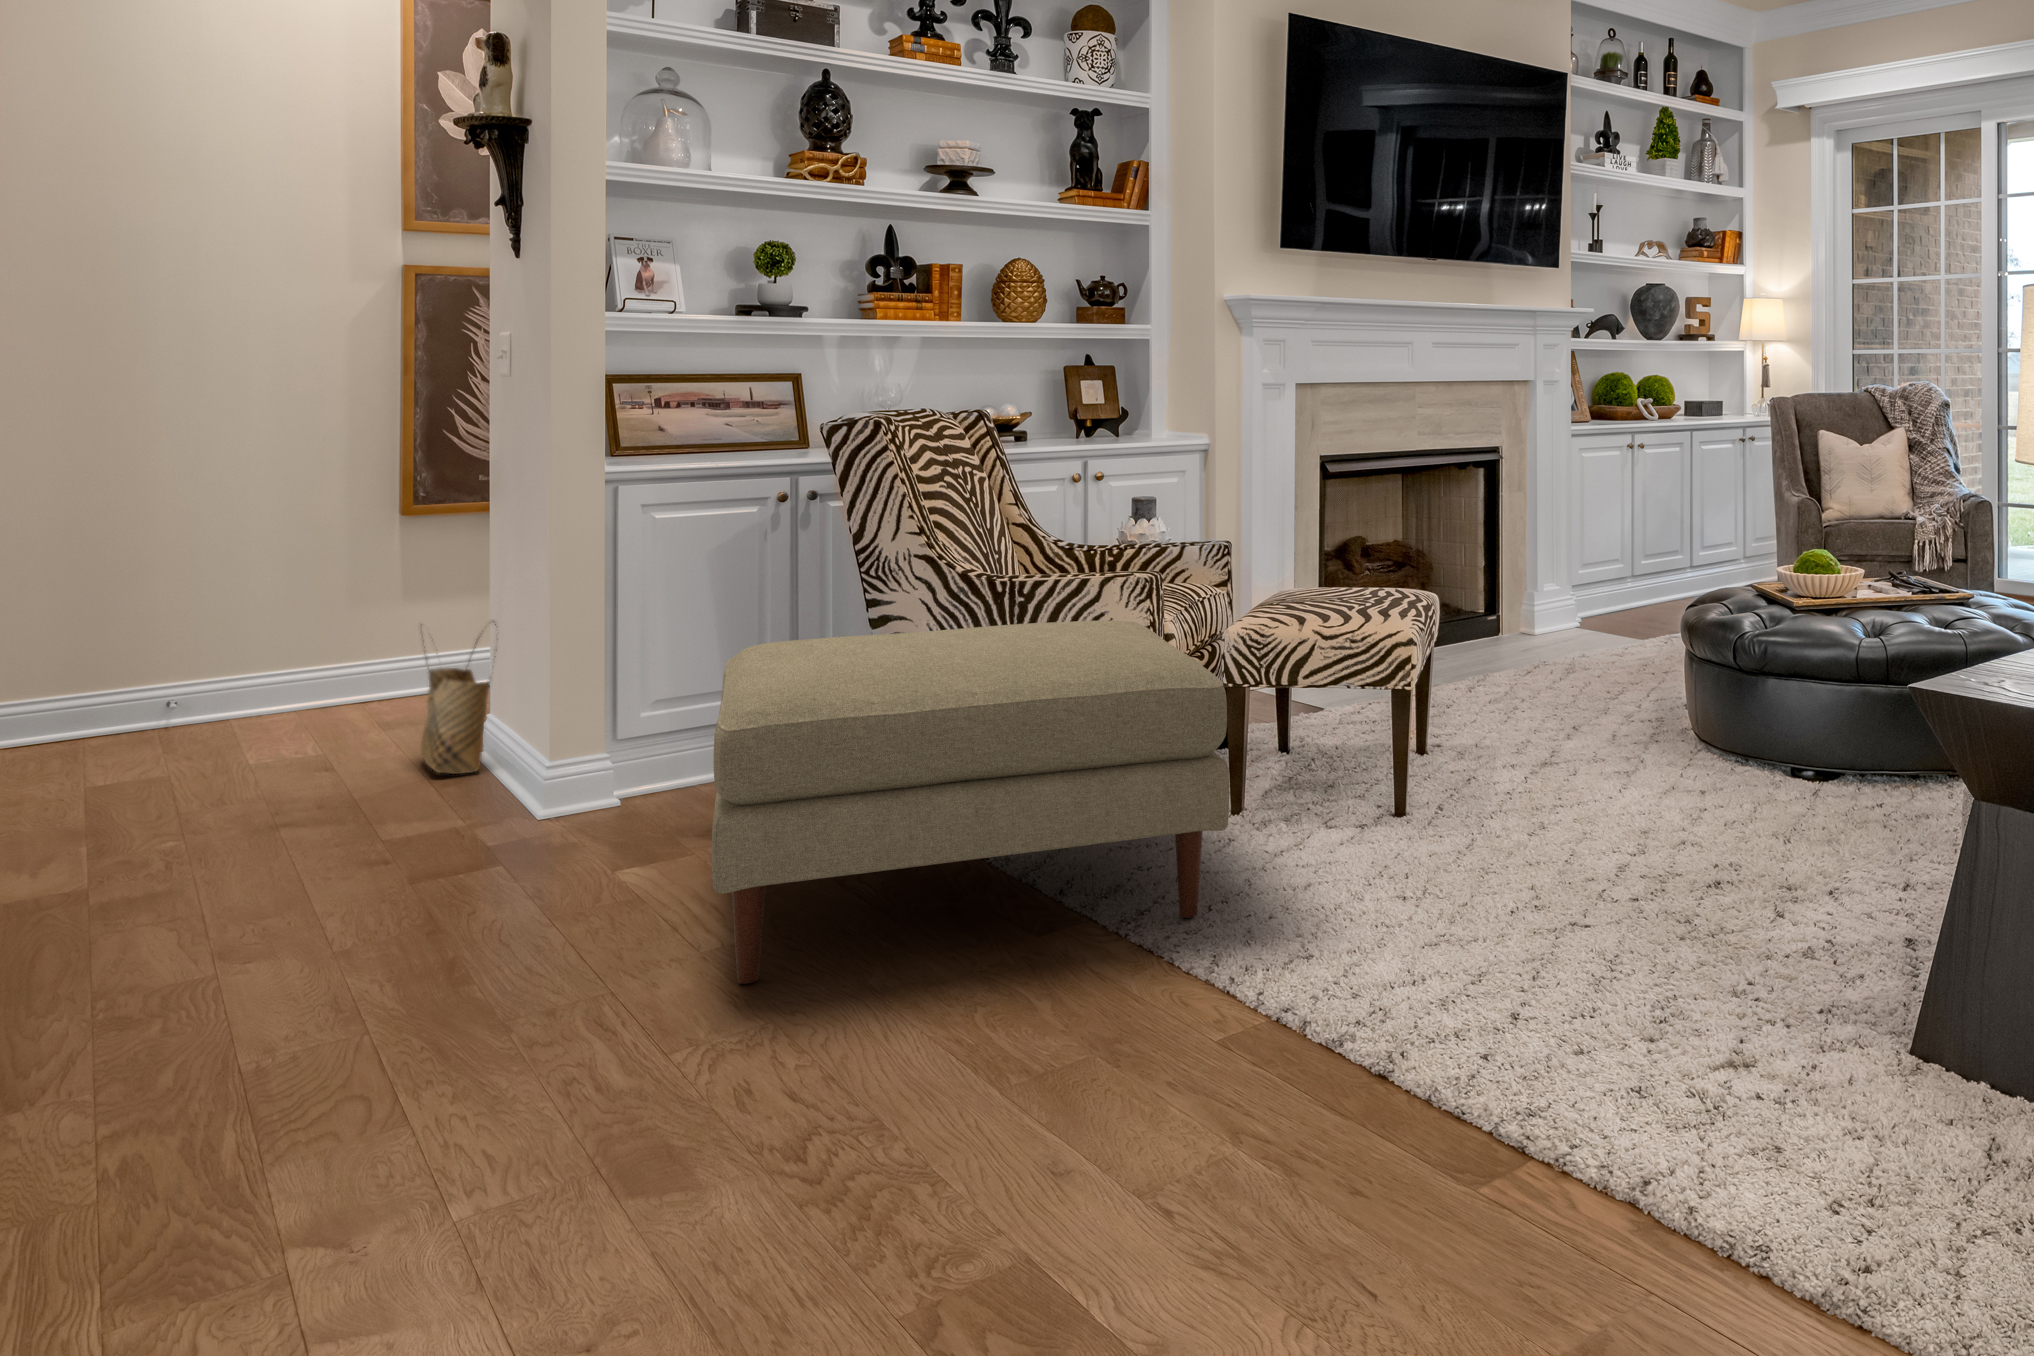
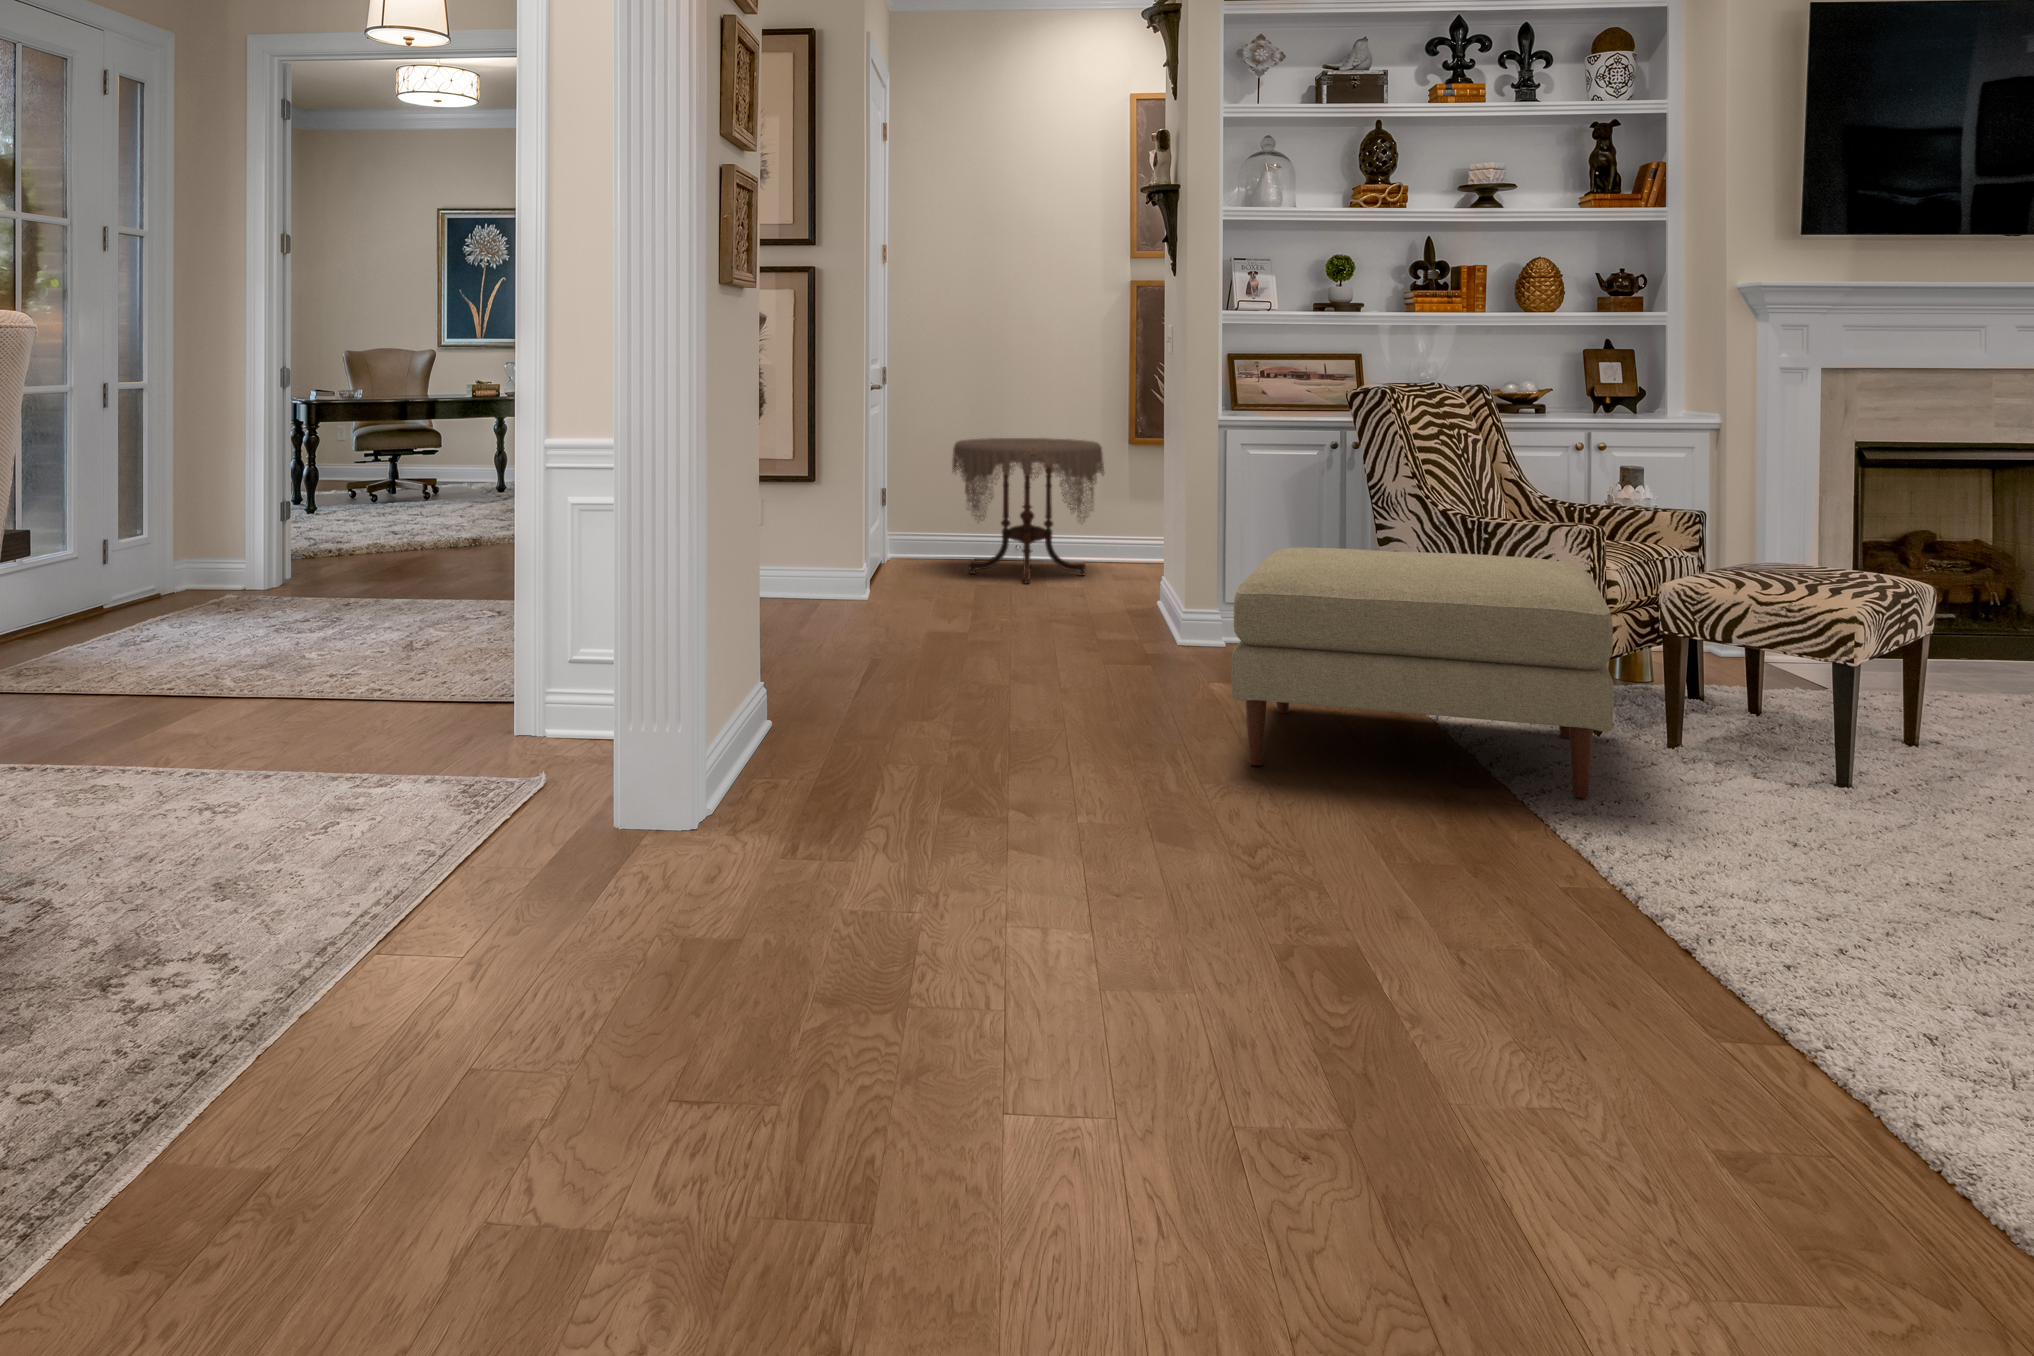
side table: none [70,503,379,736] -> present [952,438,1104,583]
woven basket: present [421,624,496,774] -> none [1115,520,1159,623]

